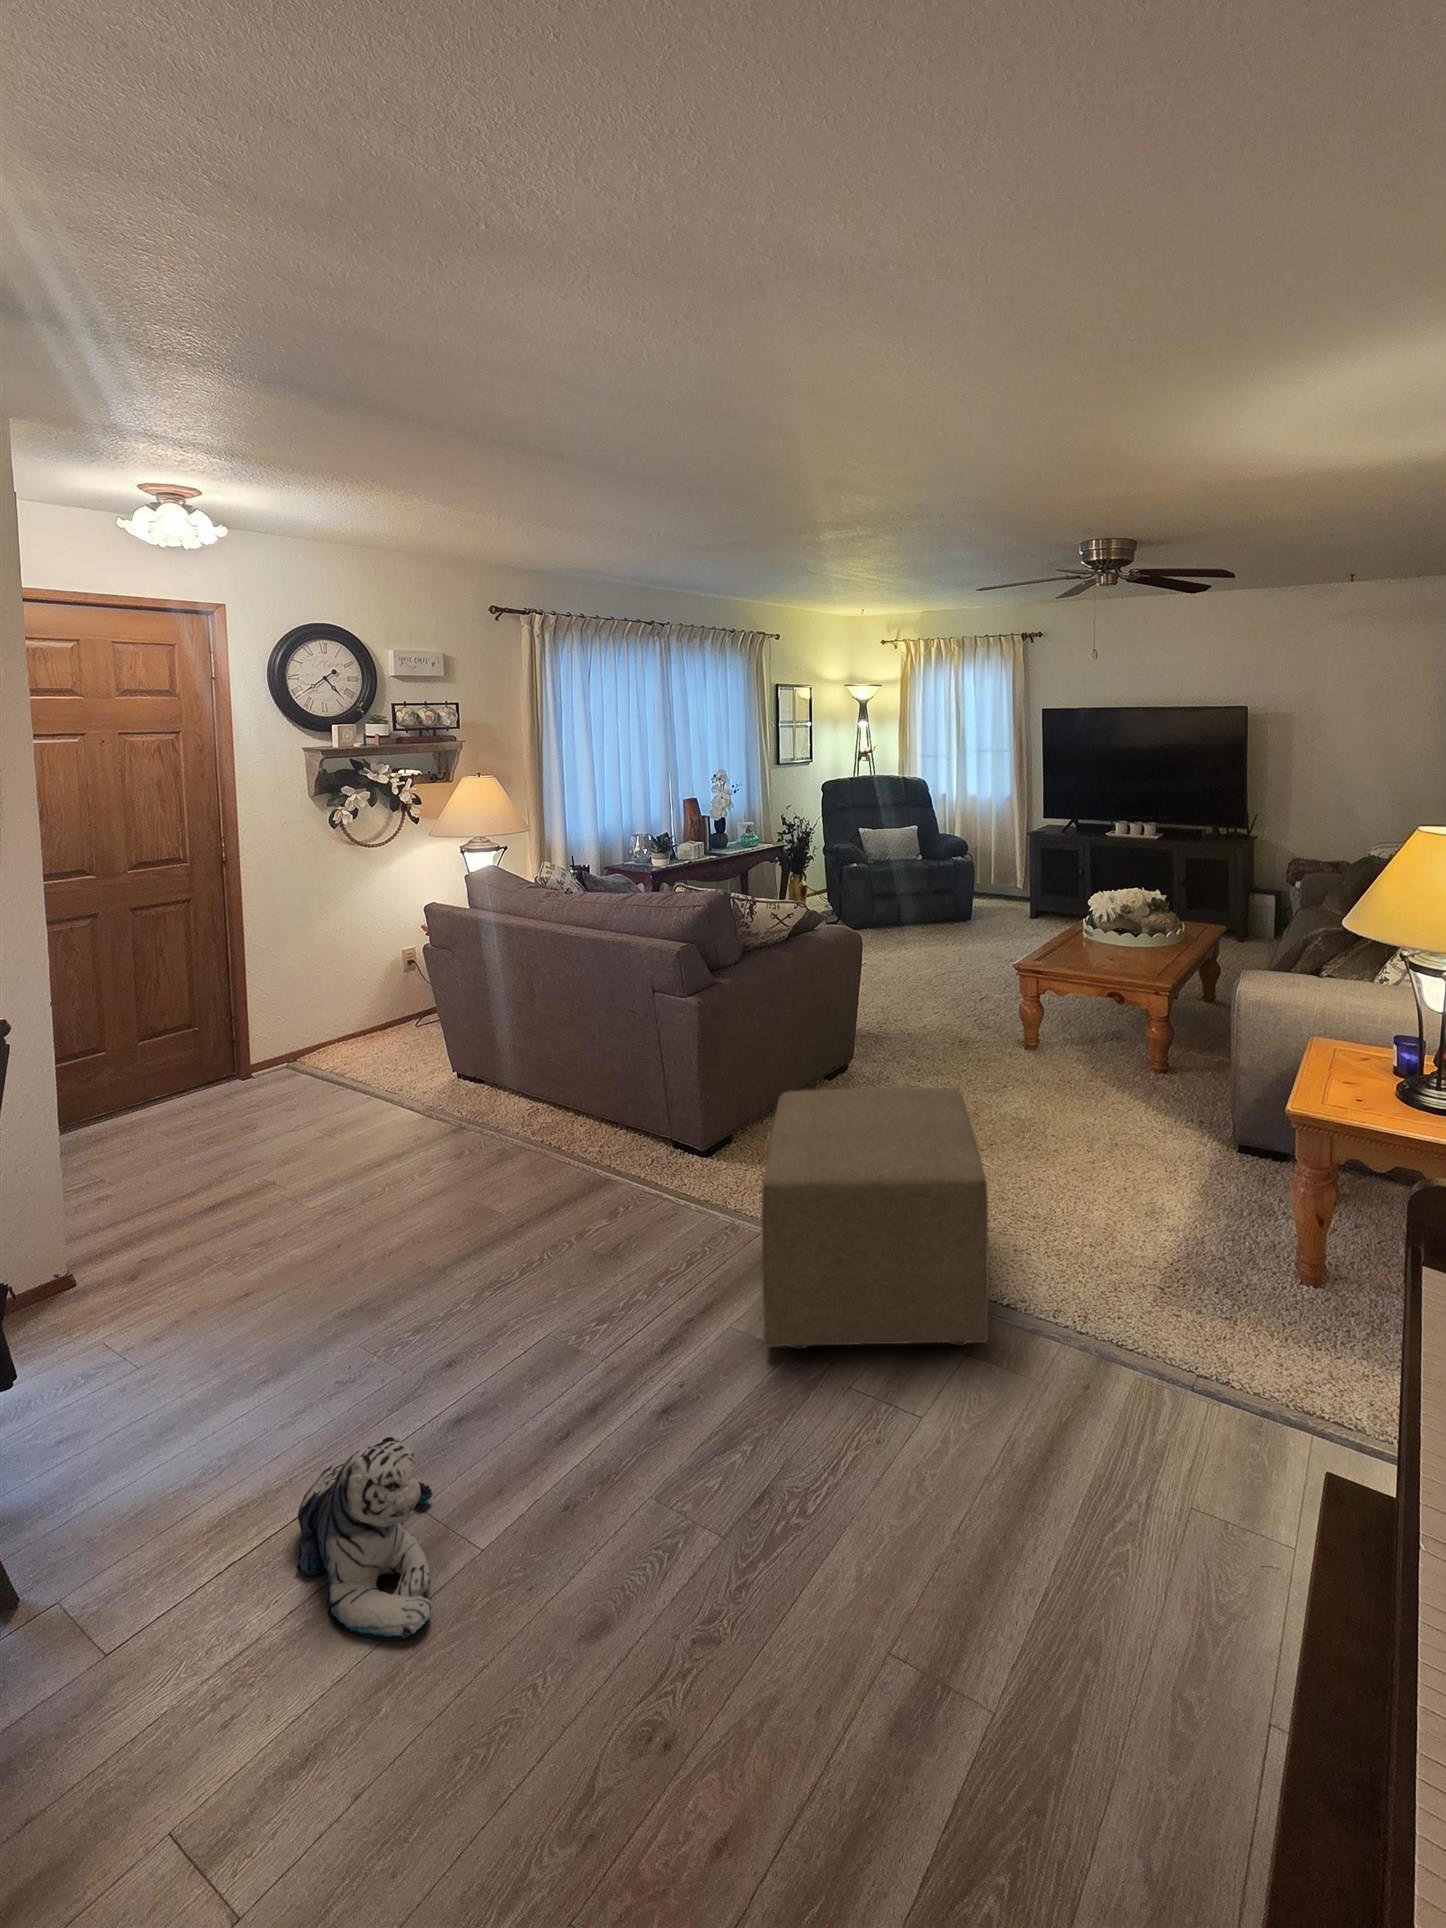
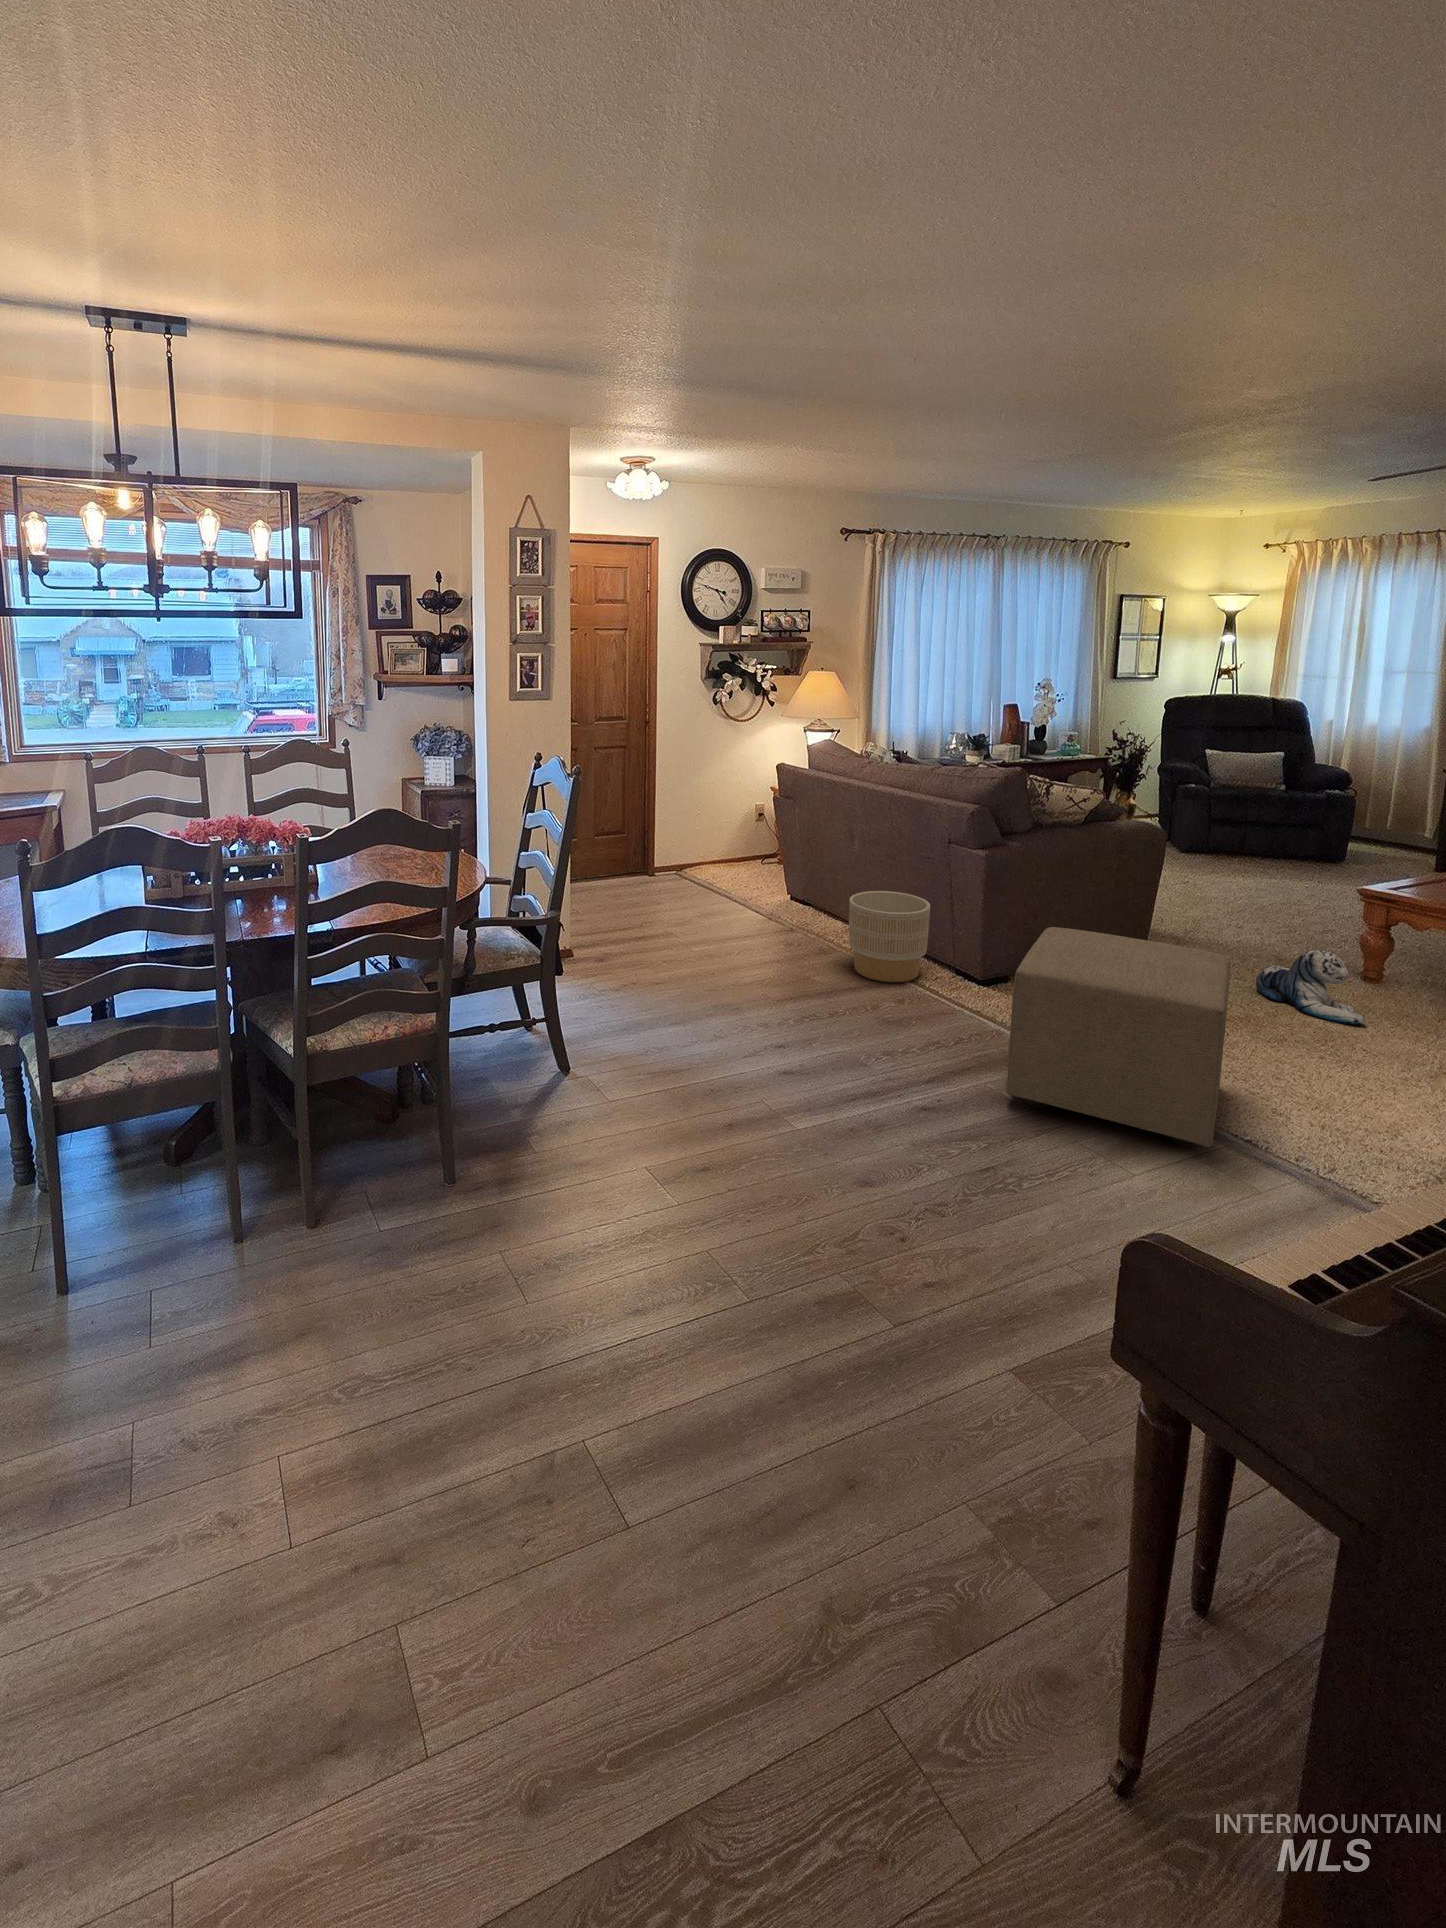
planter: none [536,1061,638,1189] -> present [849,891,930,982]
plush toy: present [296,1436,433,1640] -> present [1256,950,1365,1025]

